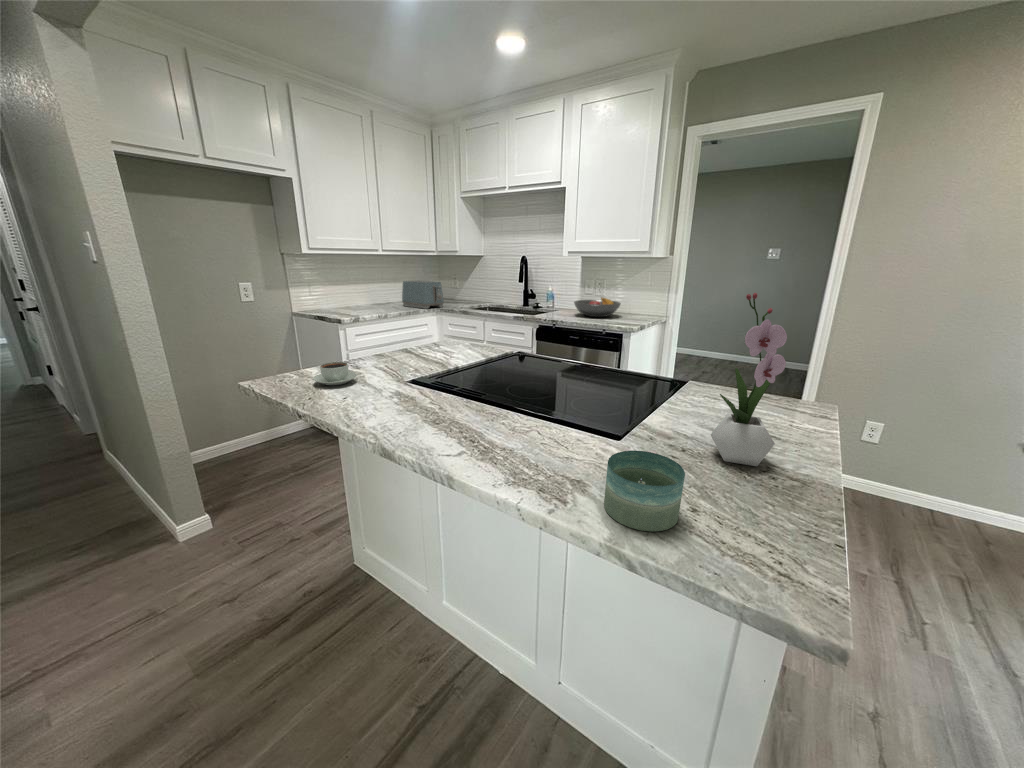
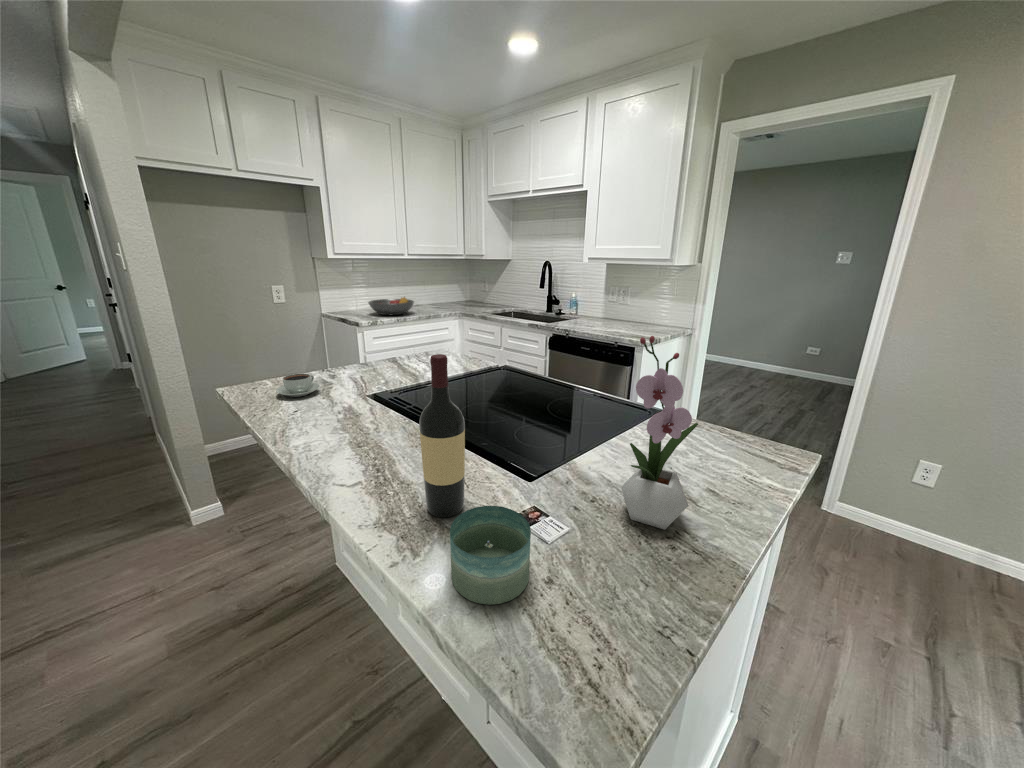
toaster: present [402,280,444,309] -> none [427,284,466,313]
fruit bowl: present [574,297,621,317] -> present [368,297,414,315]
wine bottle: none [543,316,586,472] -> present [419,354,465,517]

